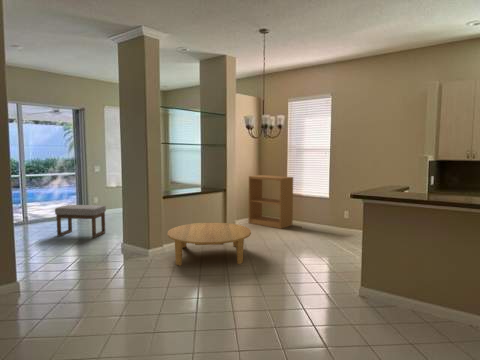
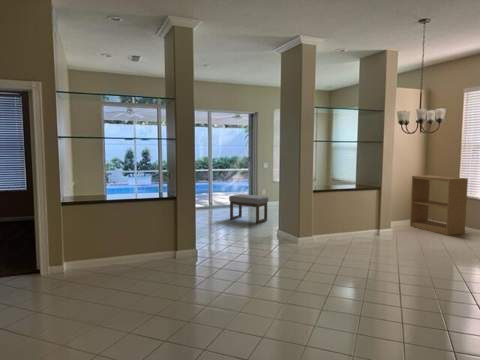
coffee table: present [168,222,251,265] -> none [316,218,401,261]

